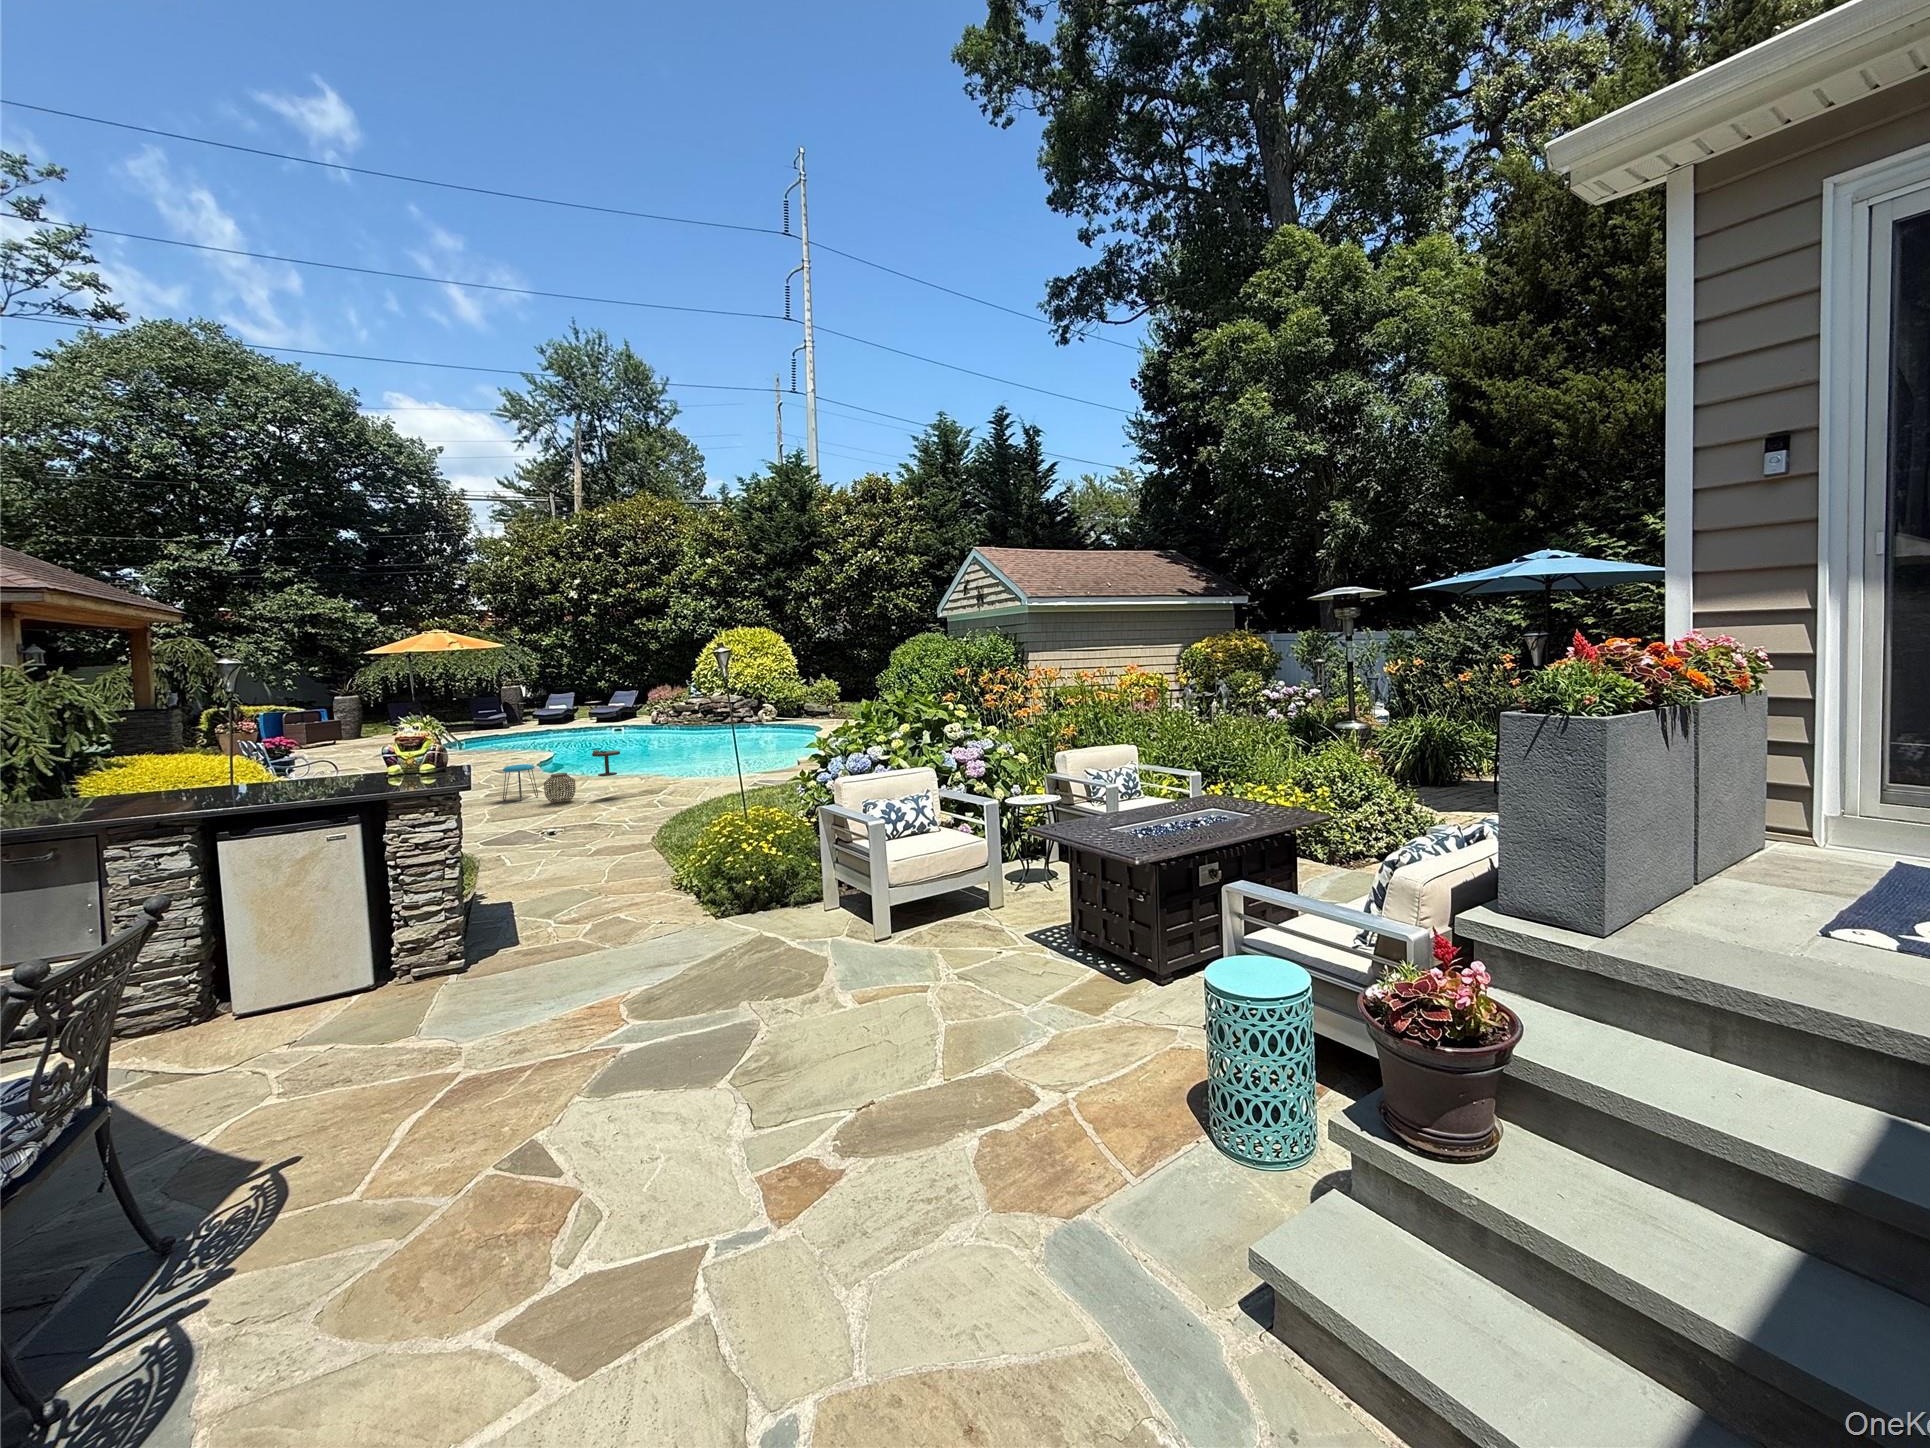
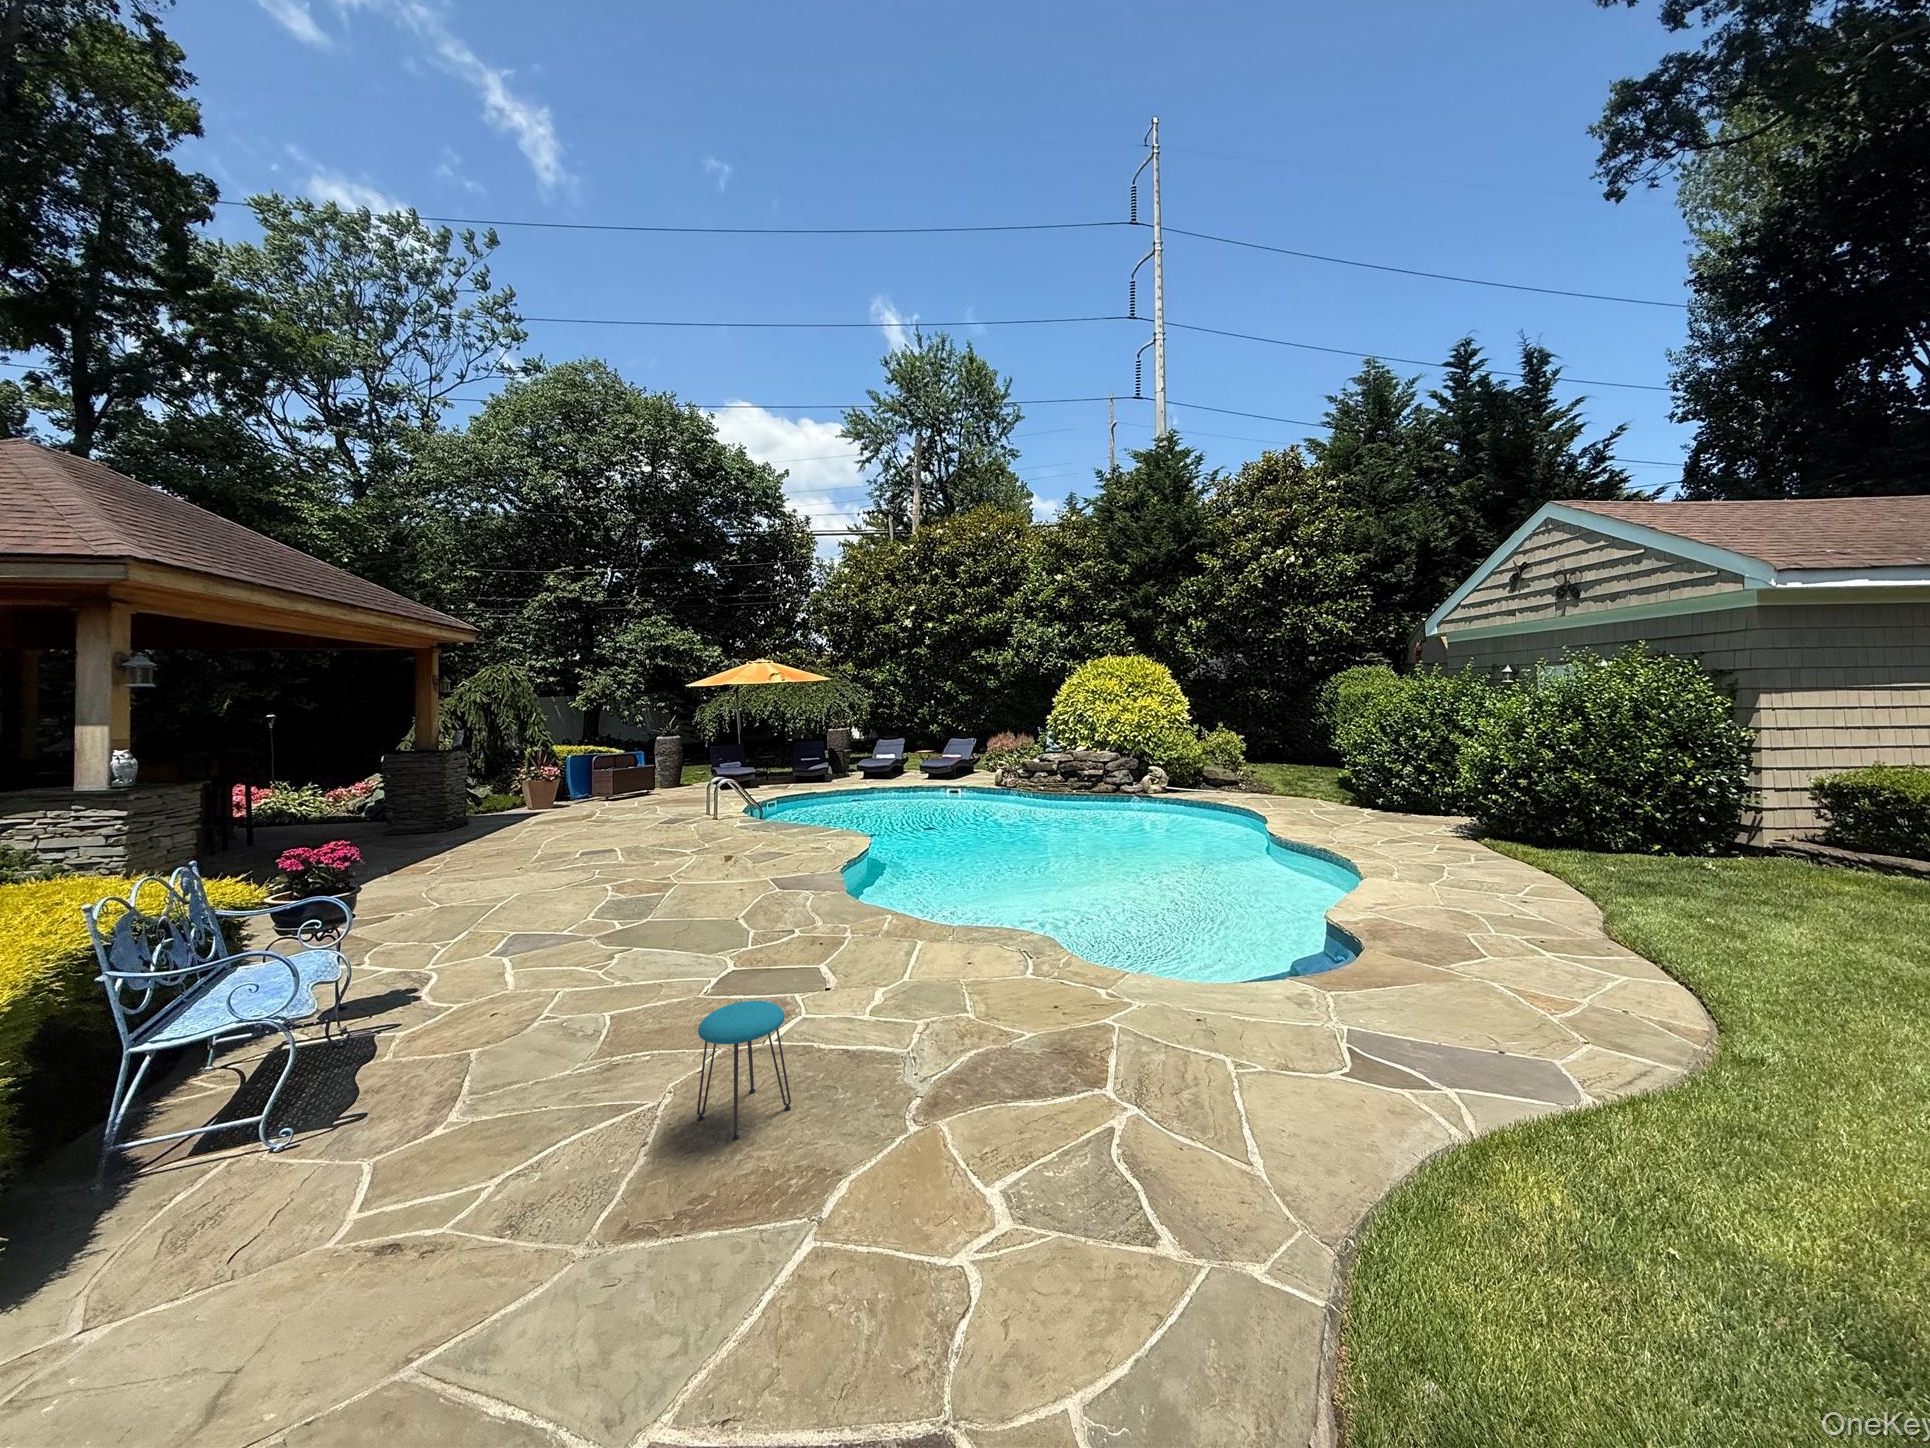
side table: present [592,750,620,776] -> none [941,1009,1030,1187]
woven basket: present [544,773,576,804] -> none [784,1097,885,1233]

